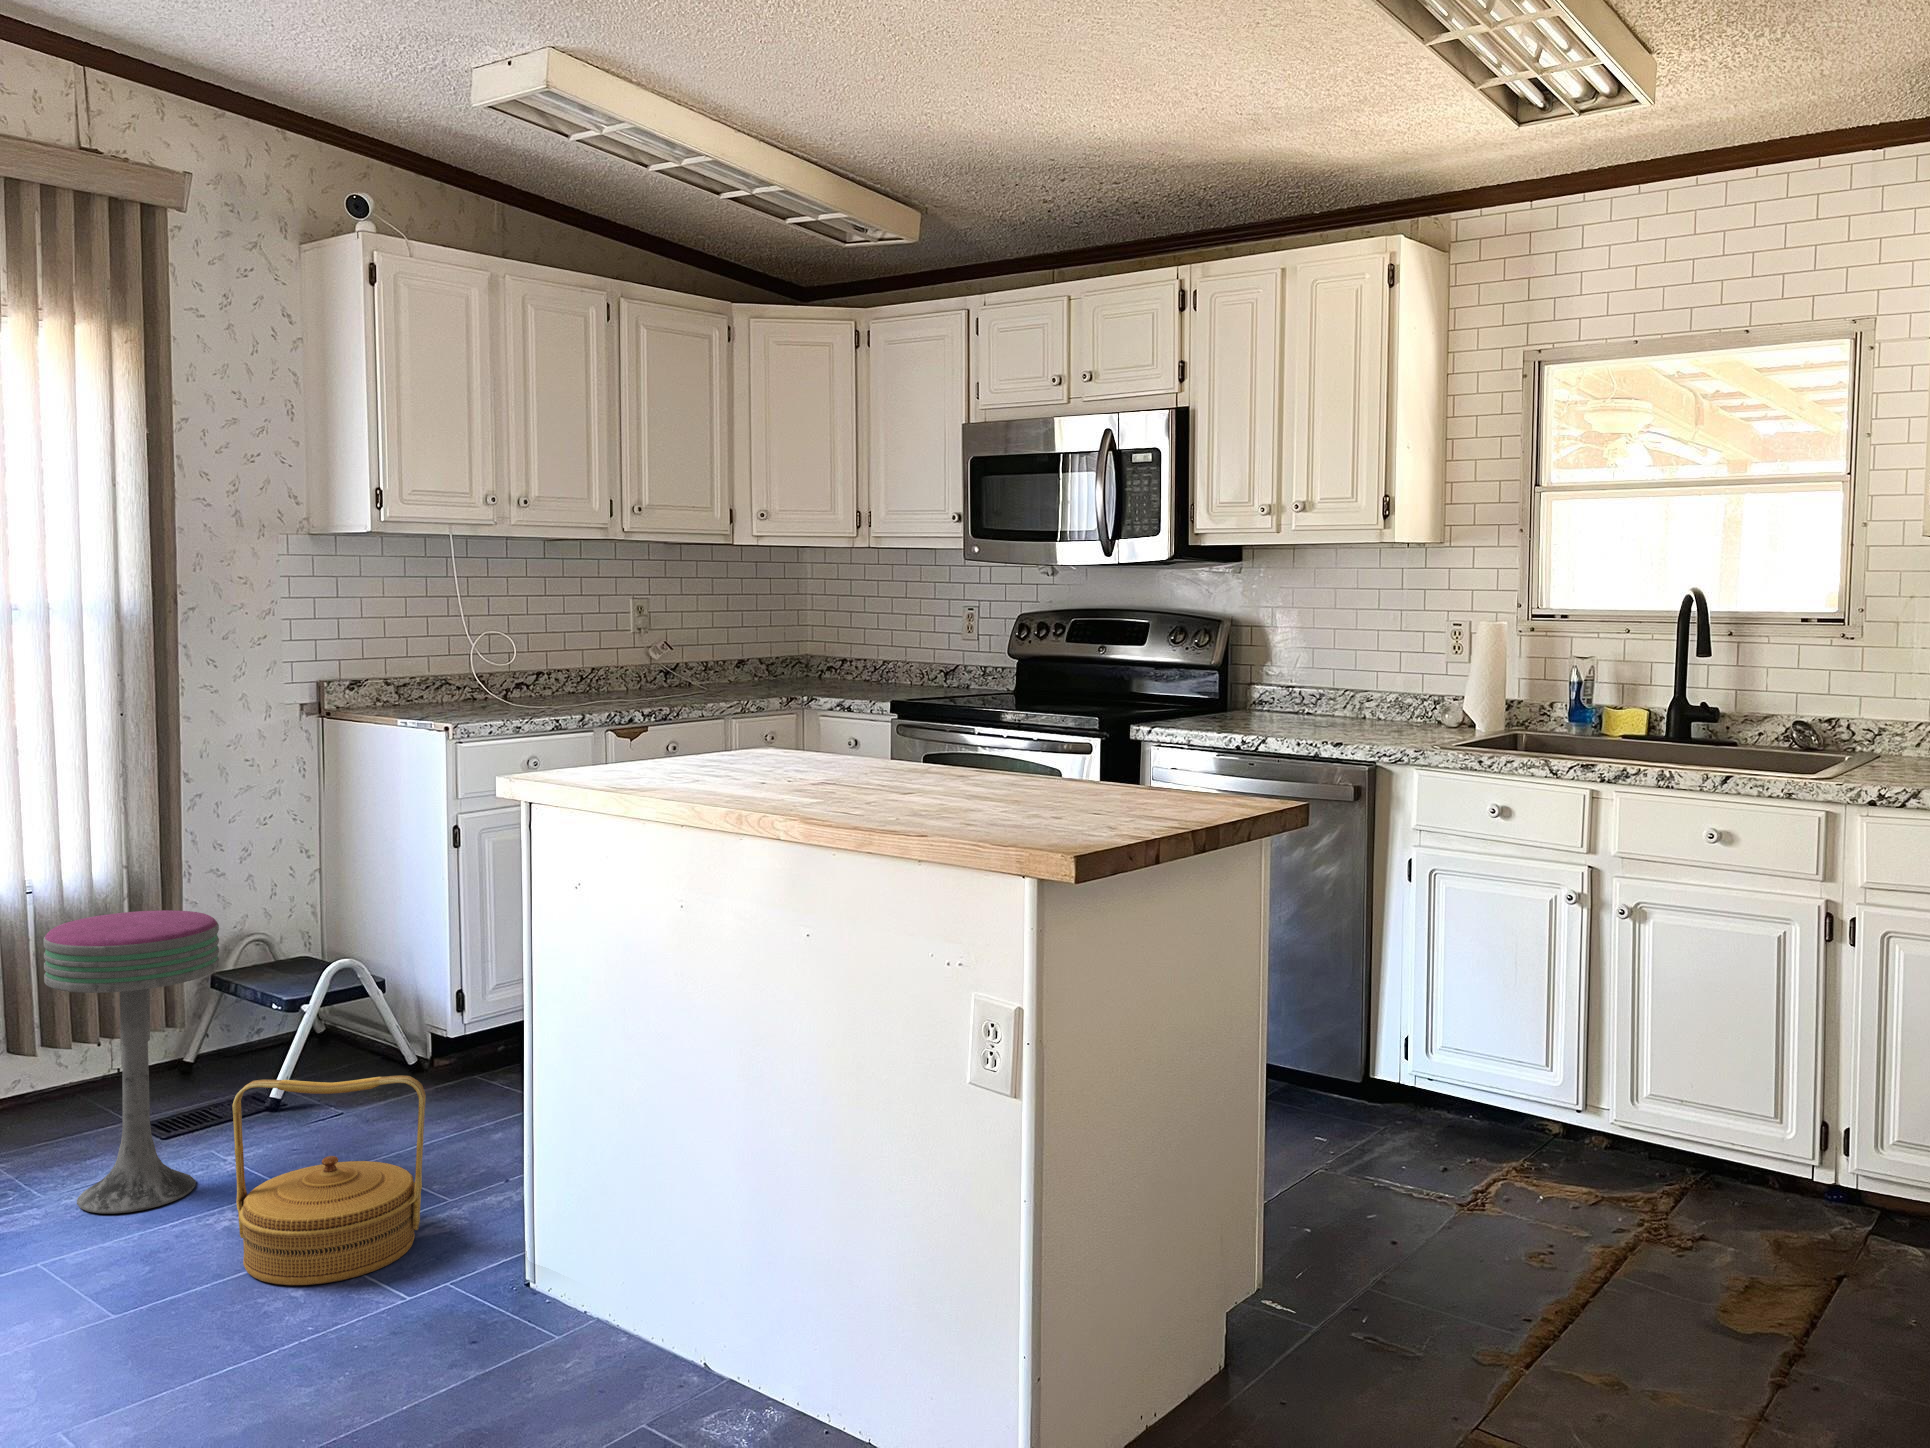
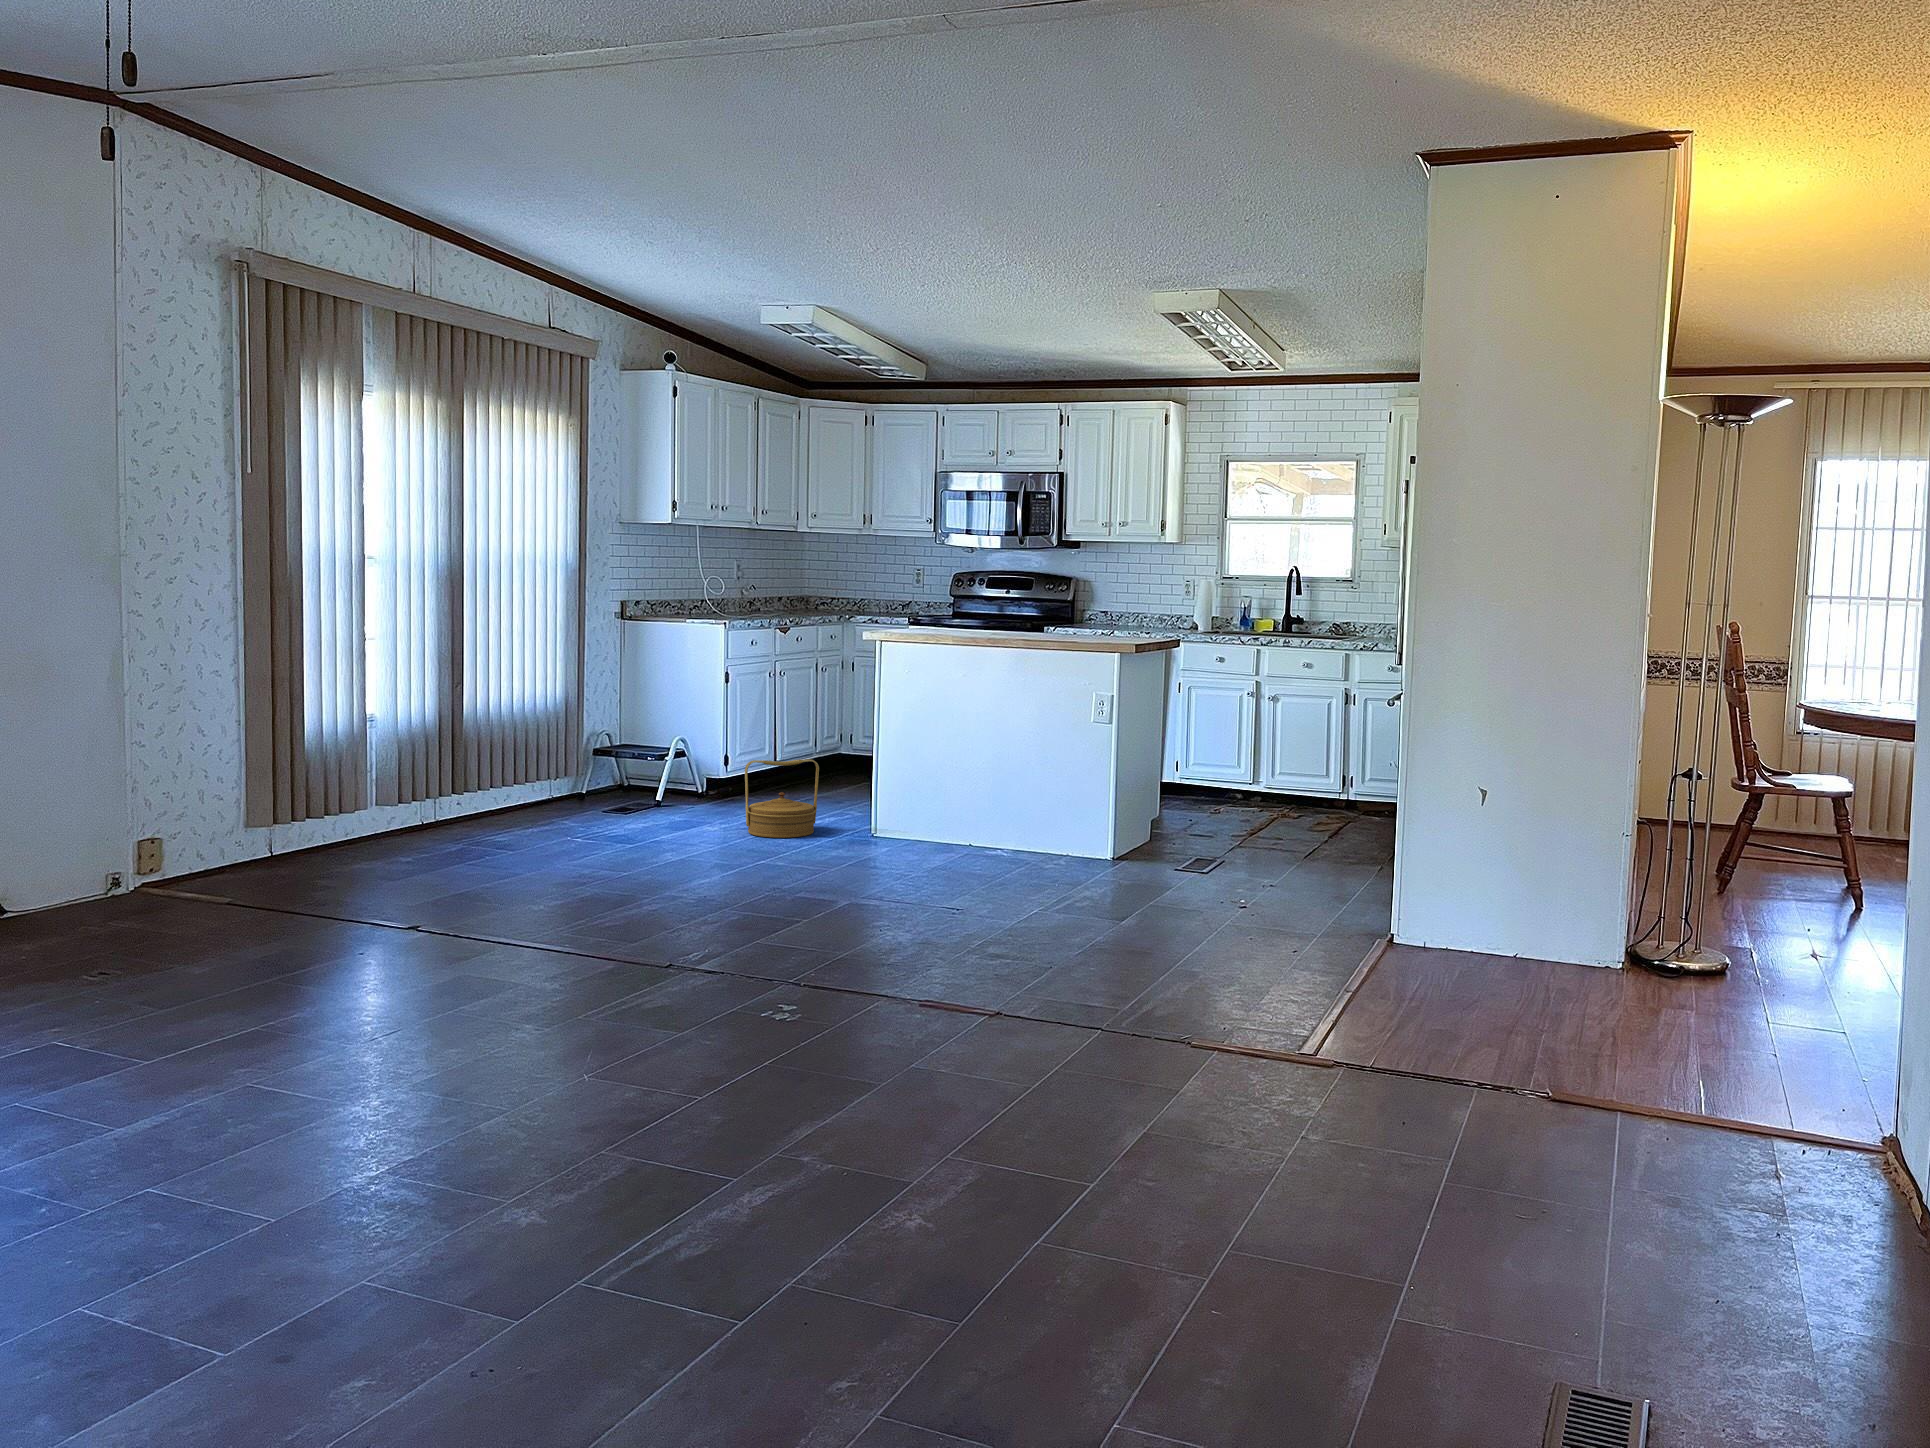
bar stool: present [43,910,219,1214] -> none [627,701,697,828]

